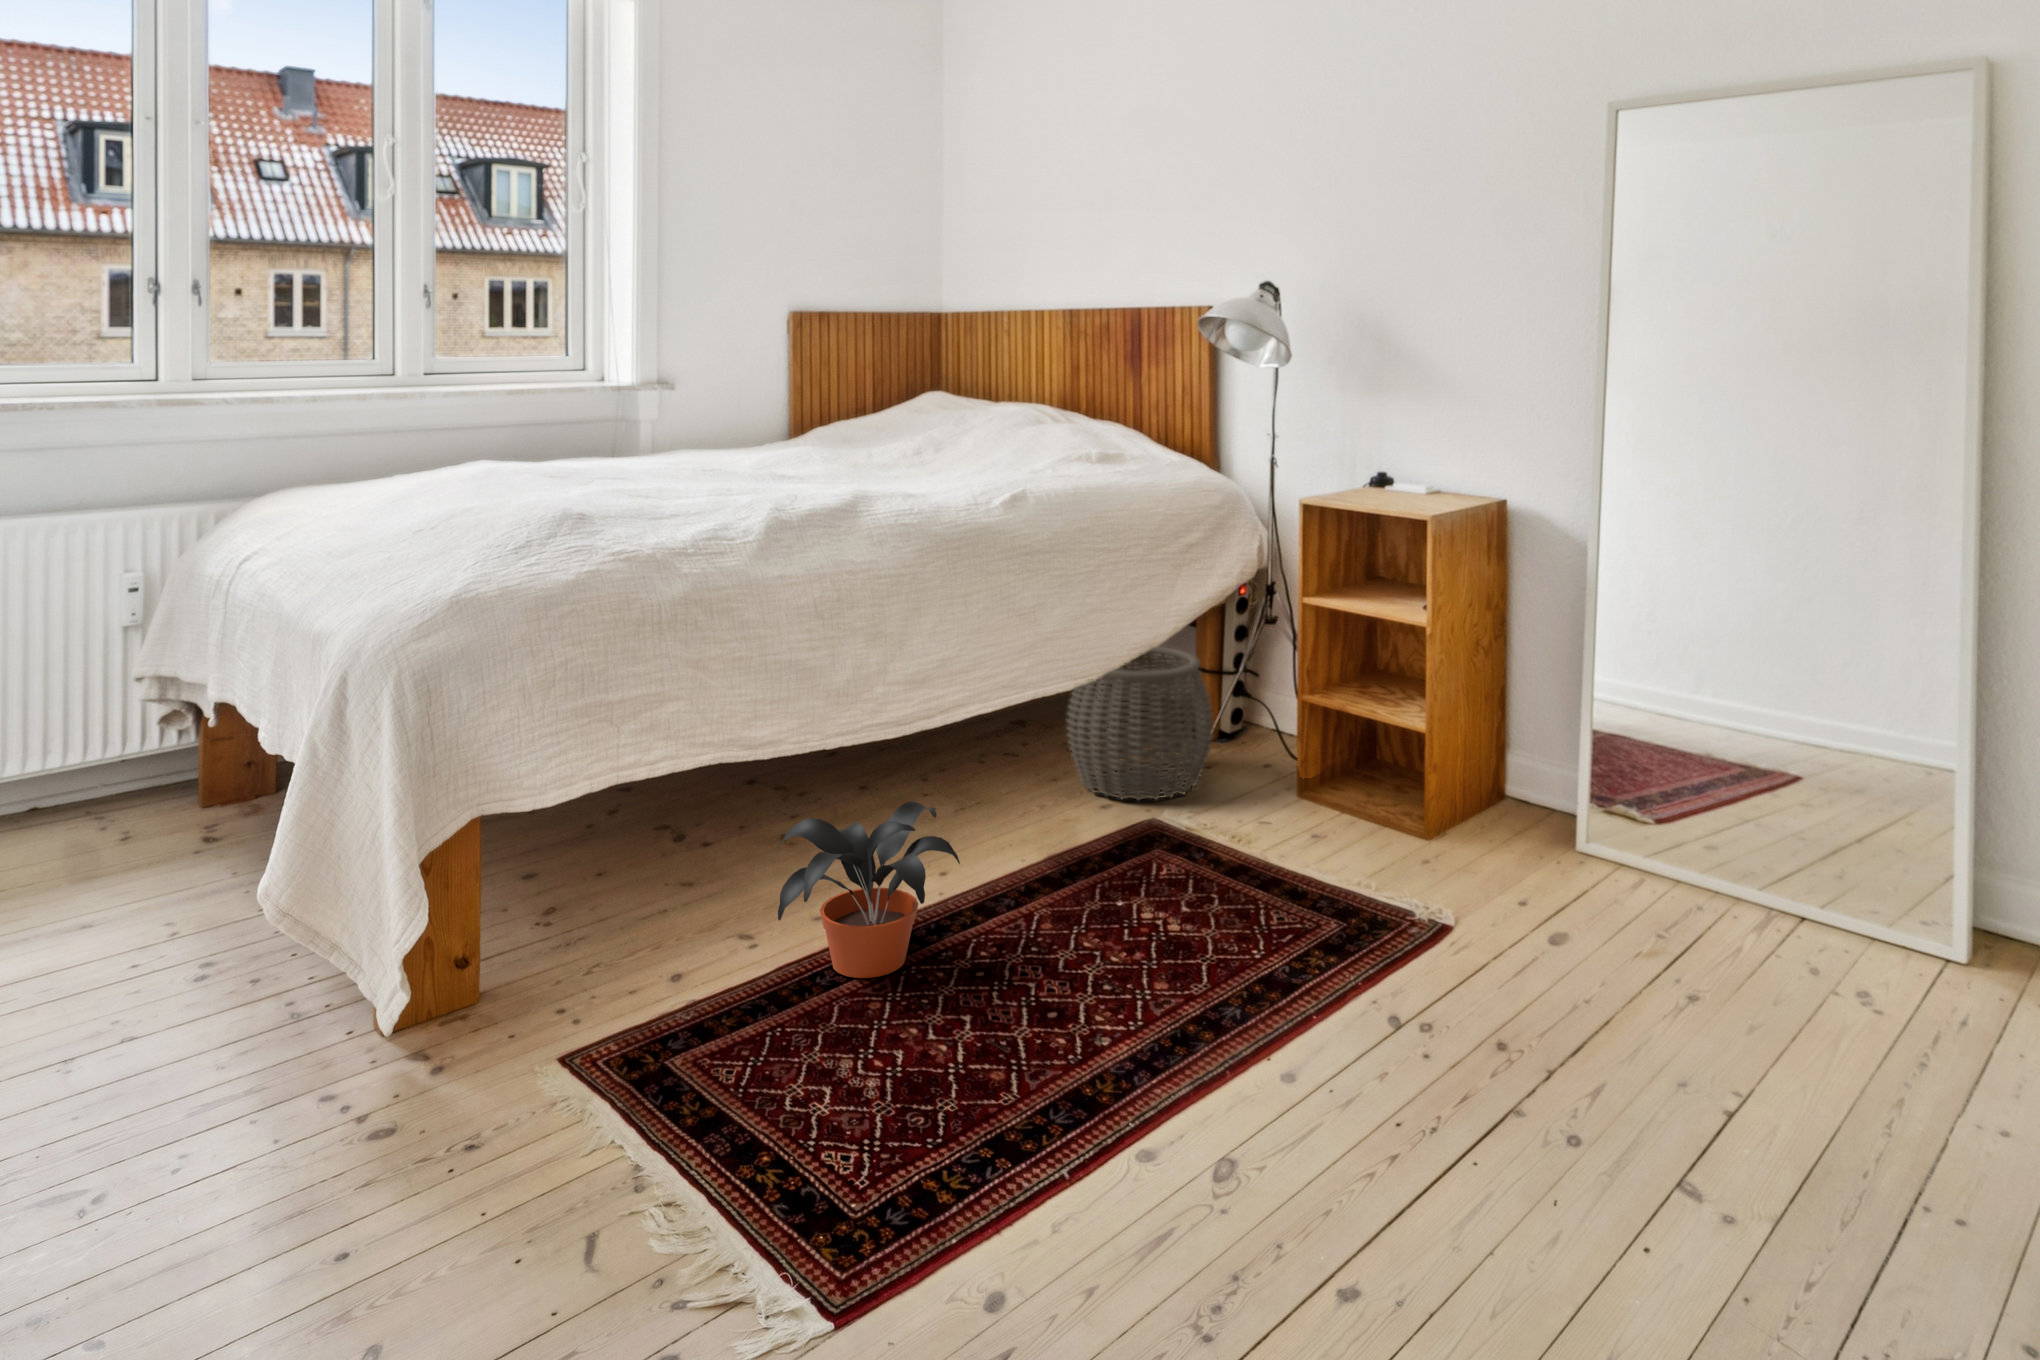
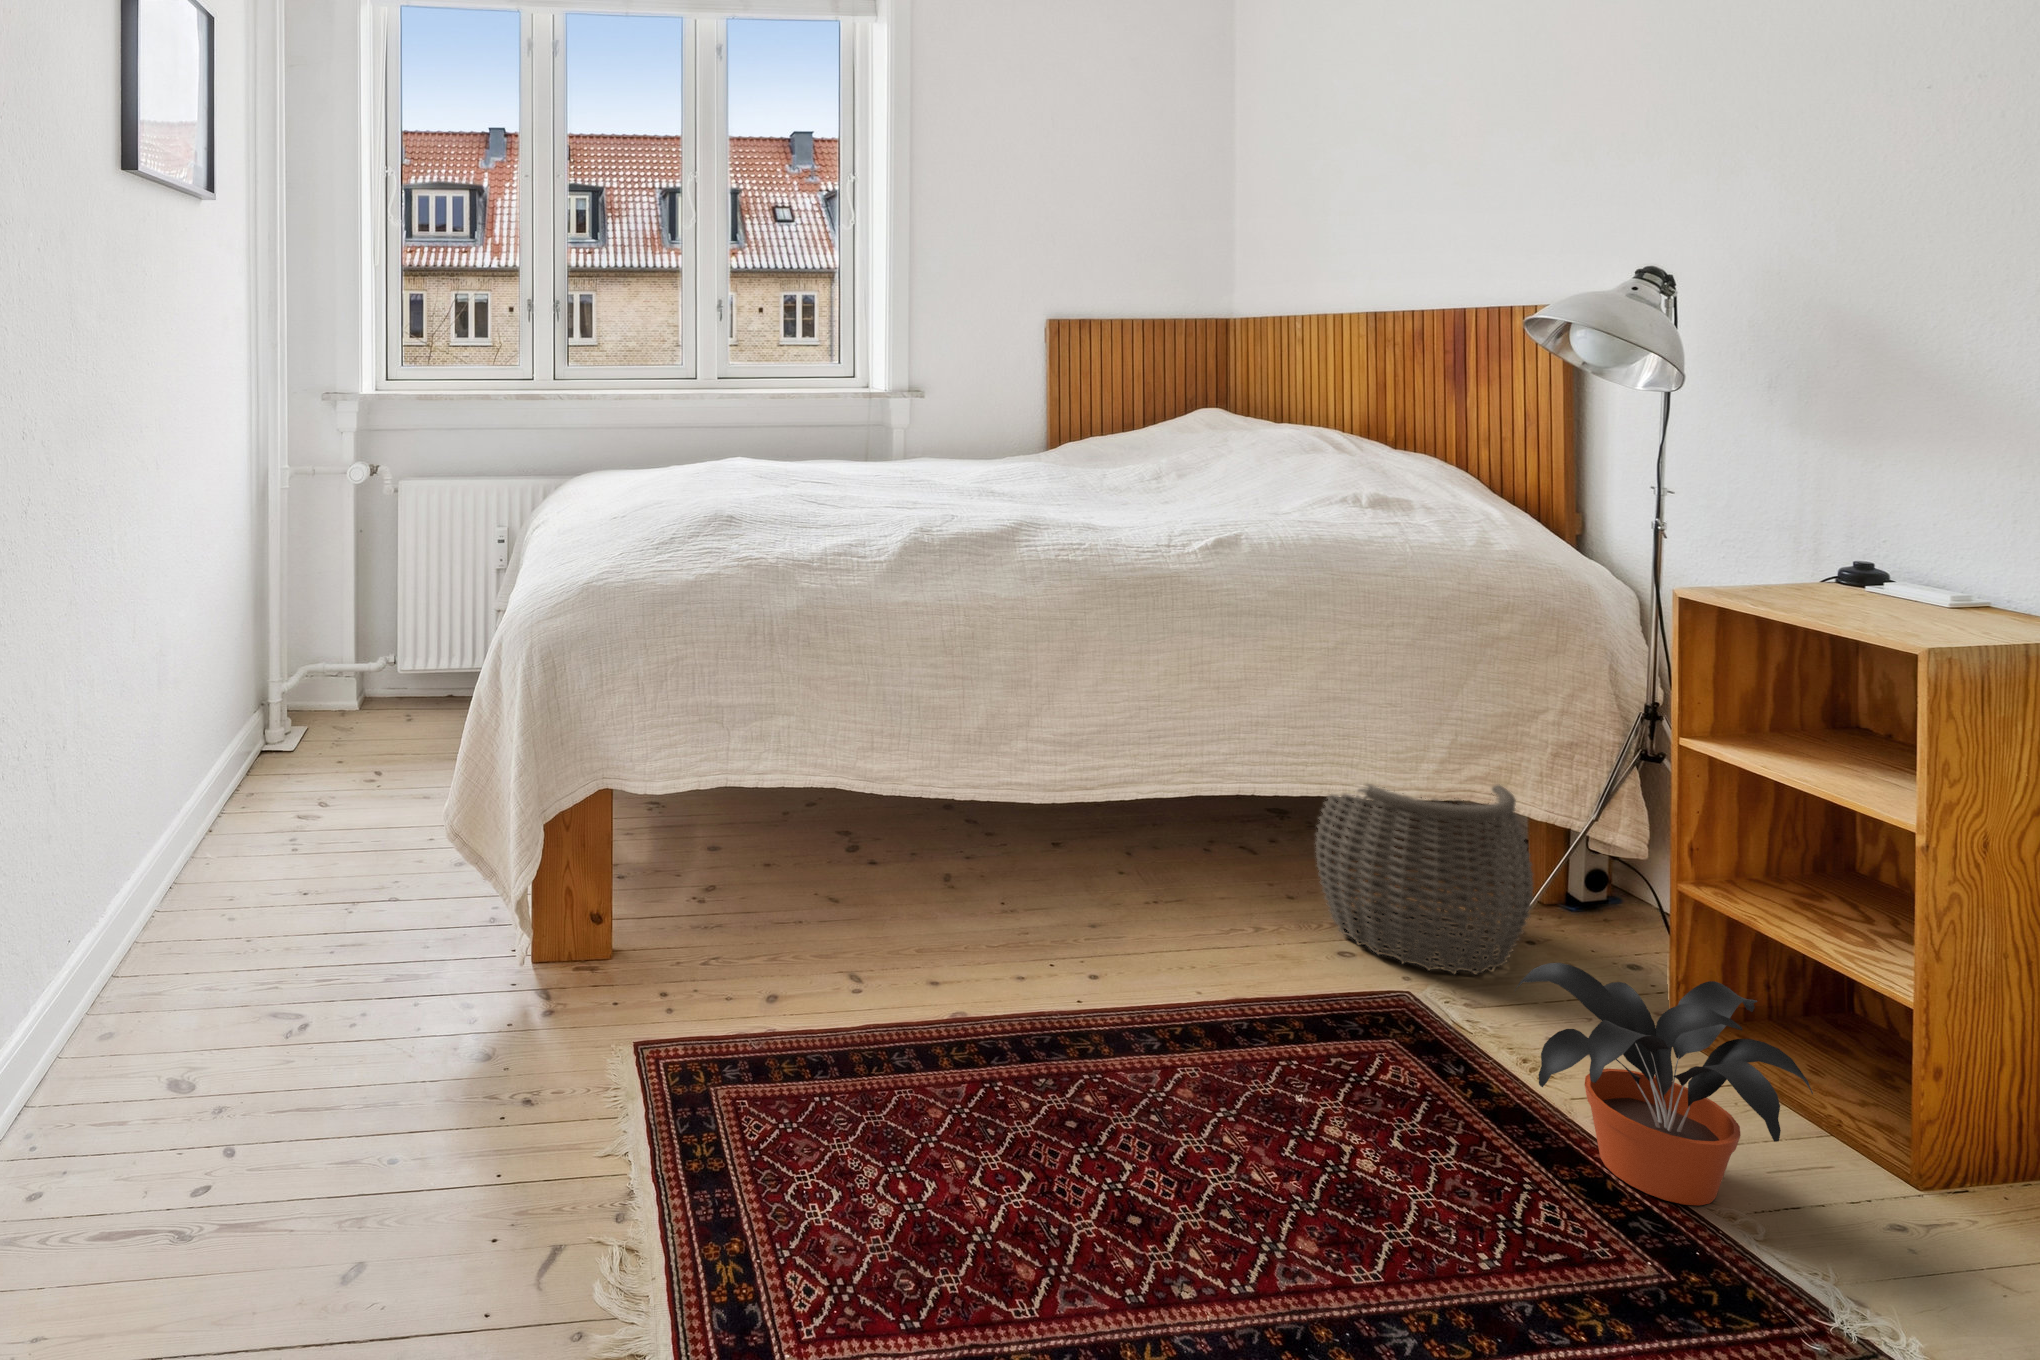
potted plant: present [777,802,960,978] -> present [1515,963,1813,1206]

